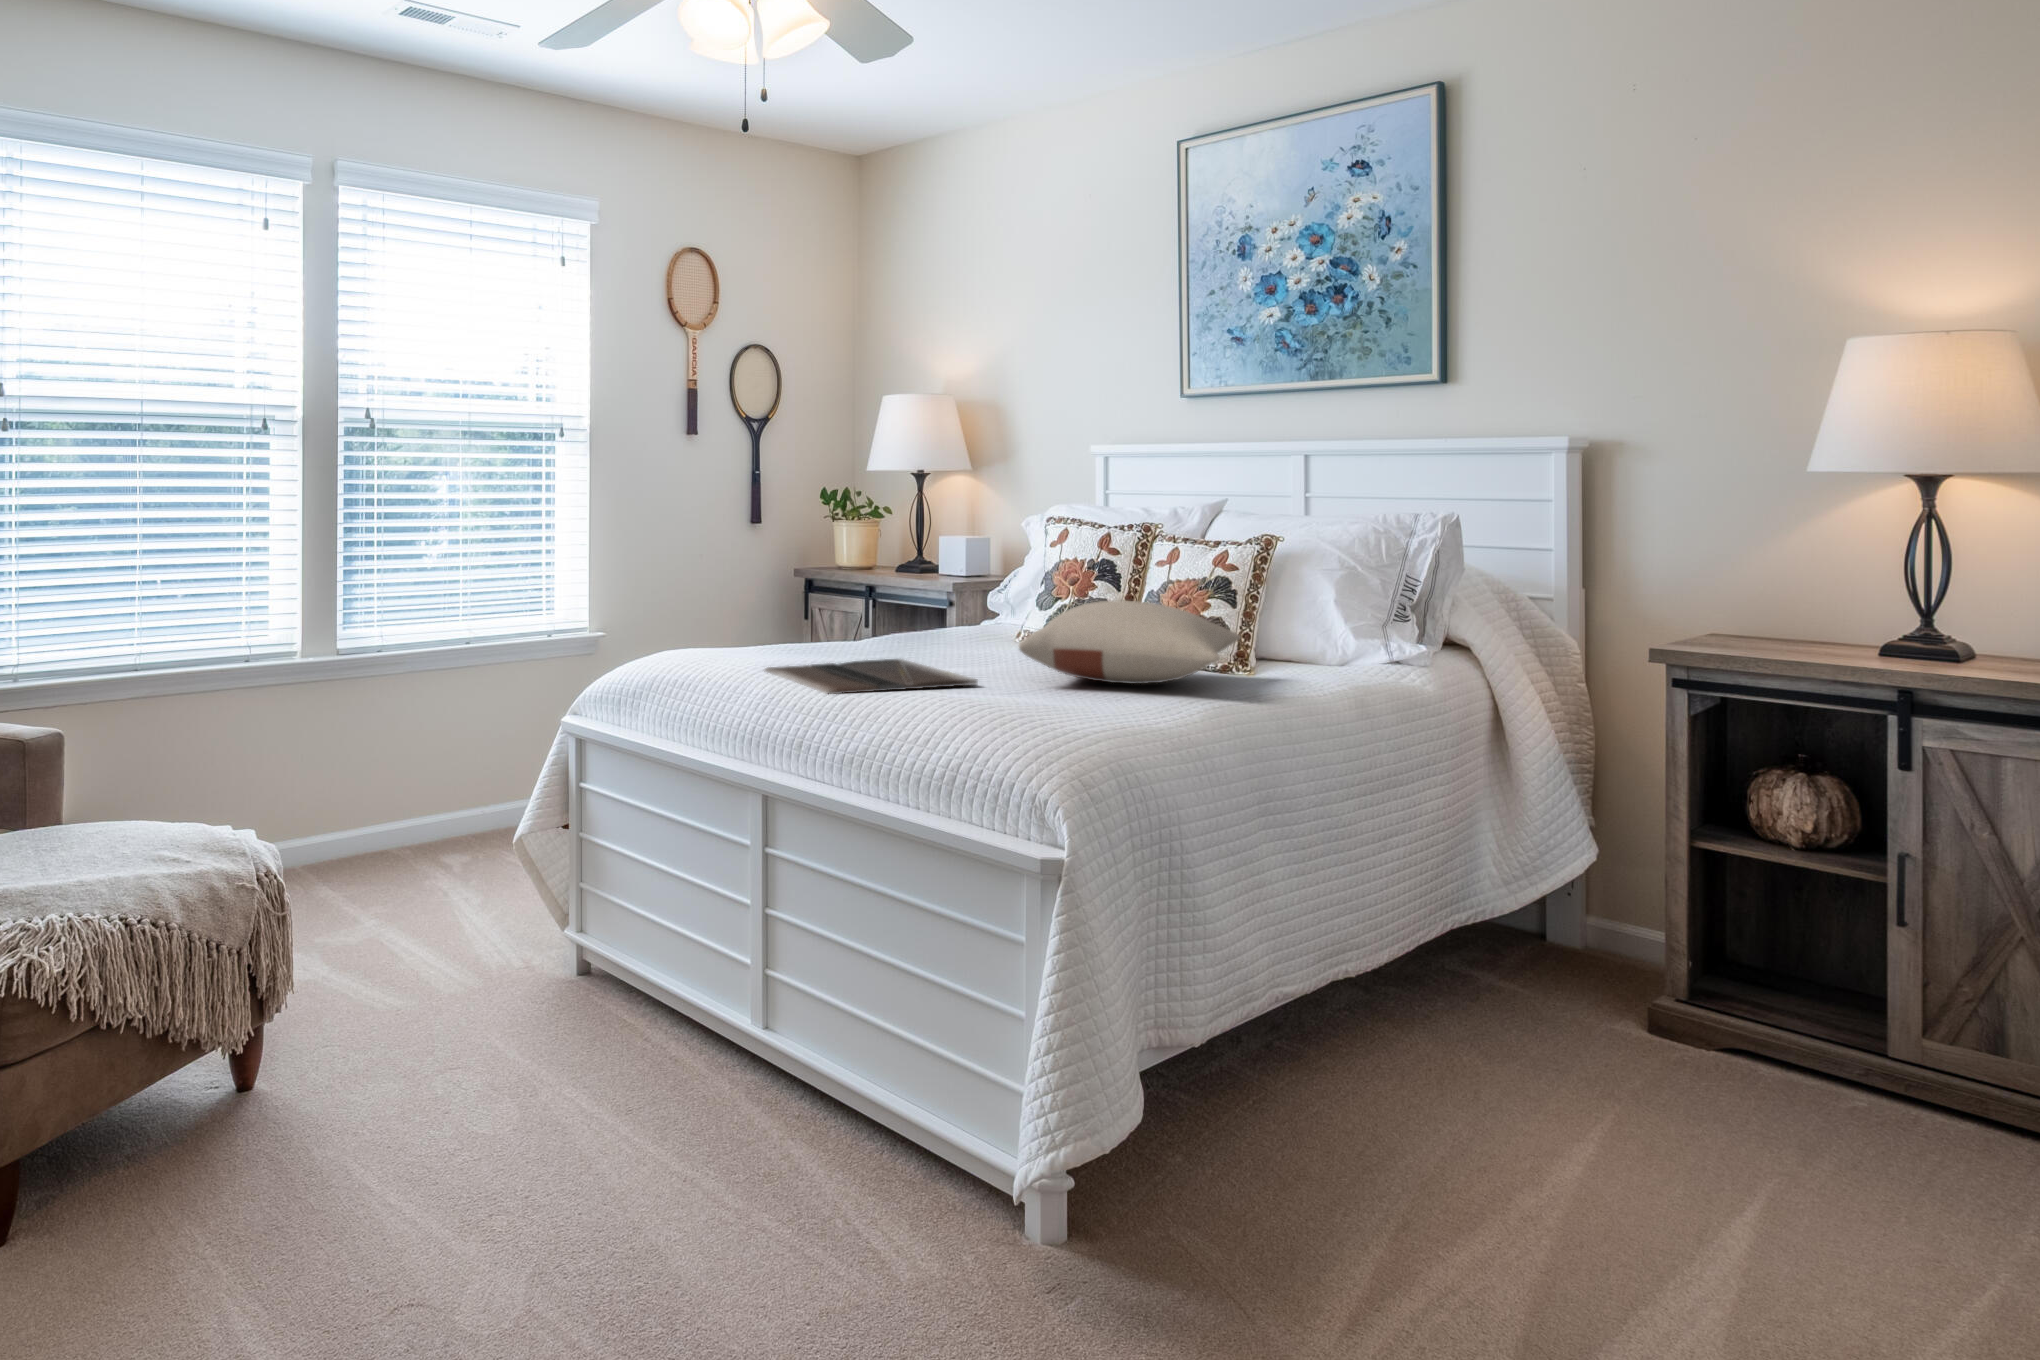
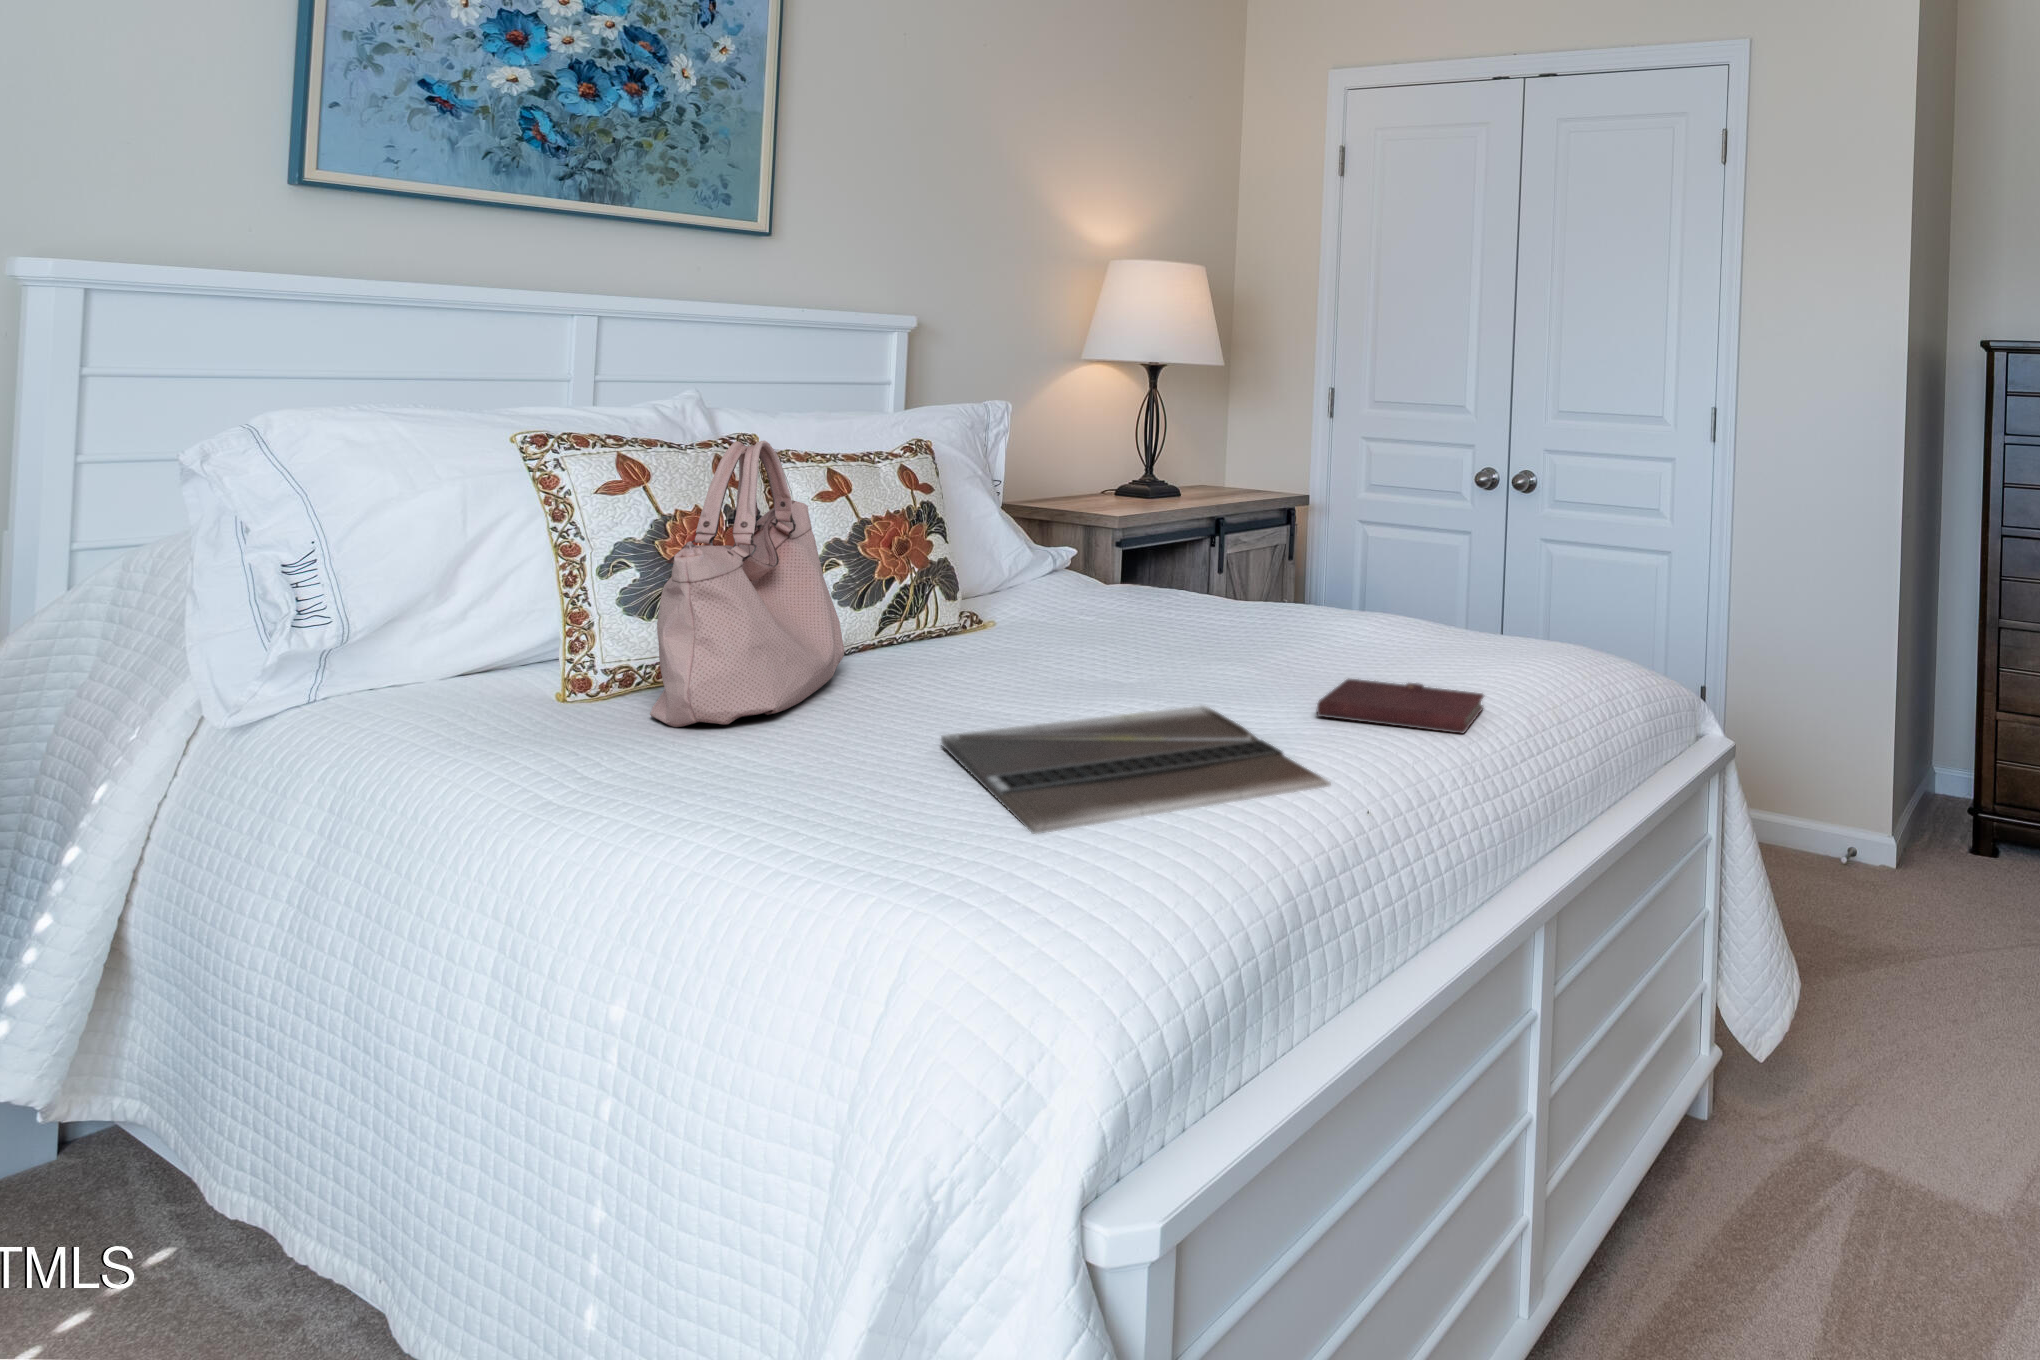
handbag: none [919,515,1074,656] -> present [650,441,845,727]
pillow: present [1019,600,1240,684] -> none [944,552,1287,670]
notebook: none [944,686,1051,719] -> present [1317,679,1484,733]

